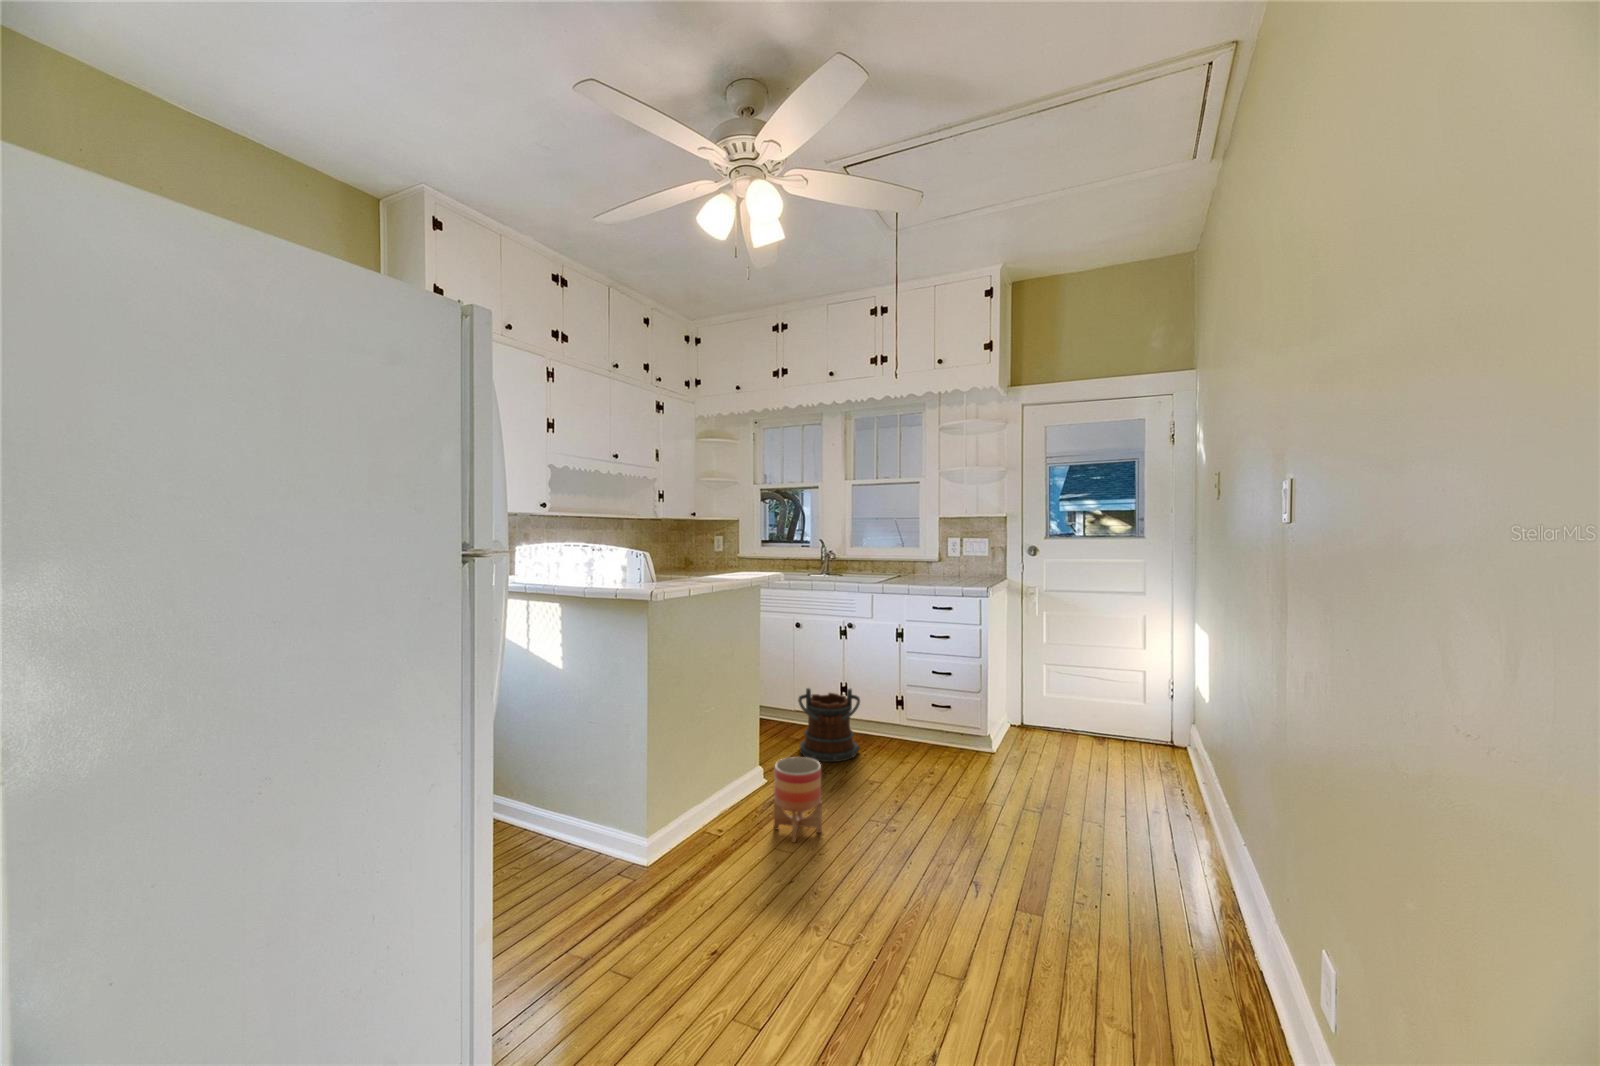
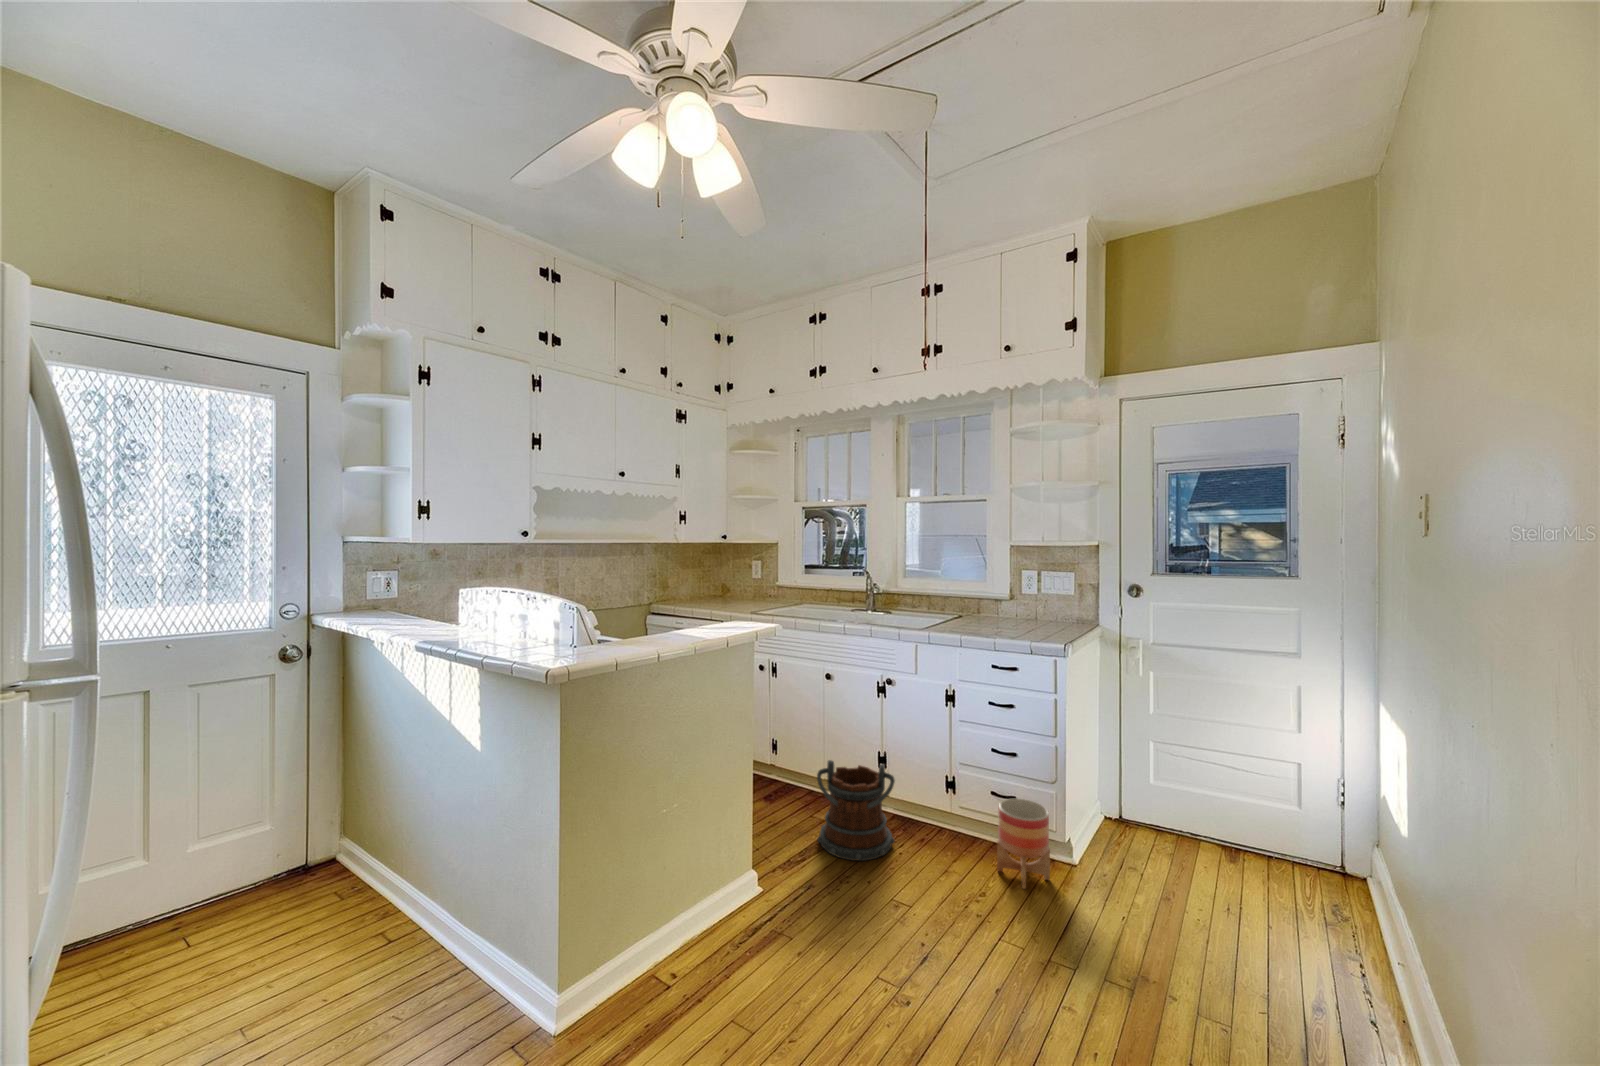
planter: present [774,757,822,842] -> present [997,799,1050,889]

